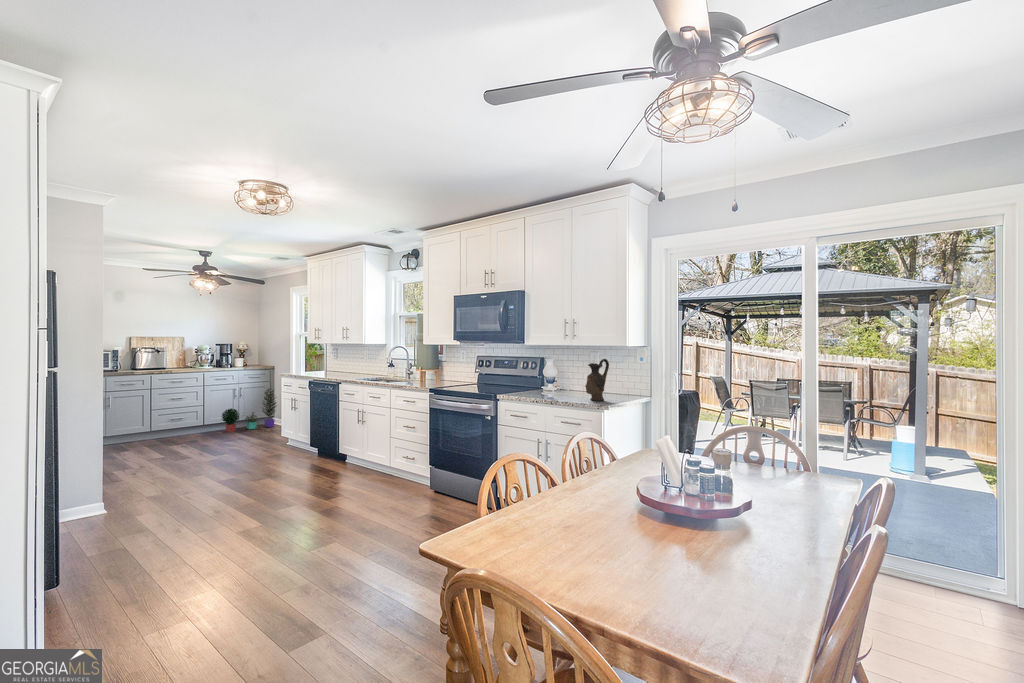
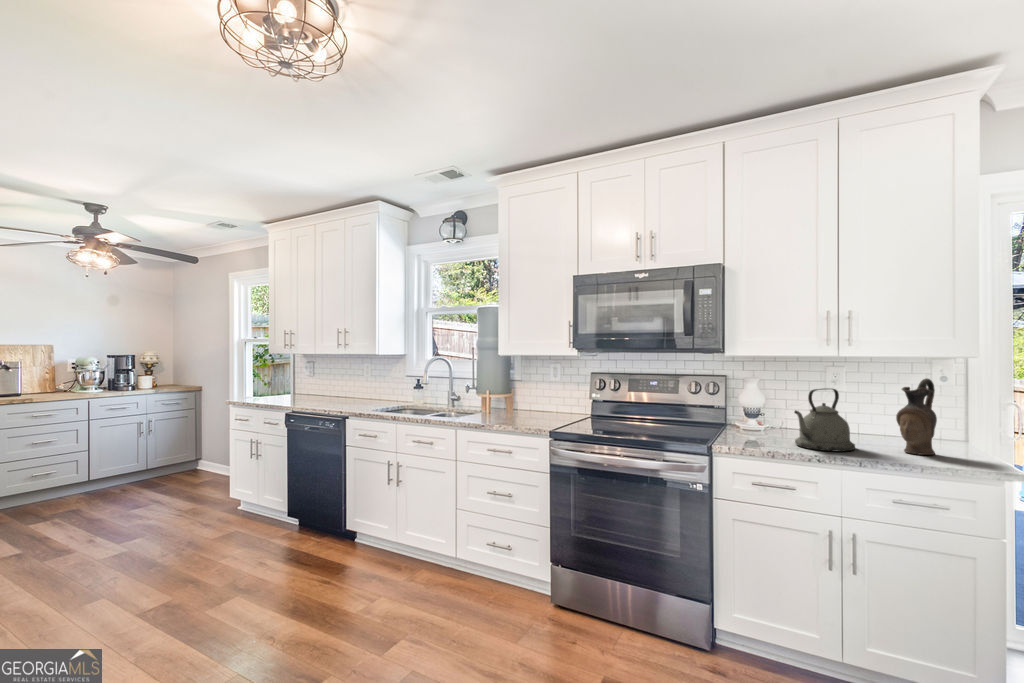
kettle: none [535,364,572,399] -> present [794,388,855,452]
potted plant: present [222,388,276,432] -> none [119,417,209,490]

